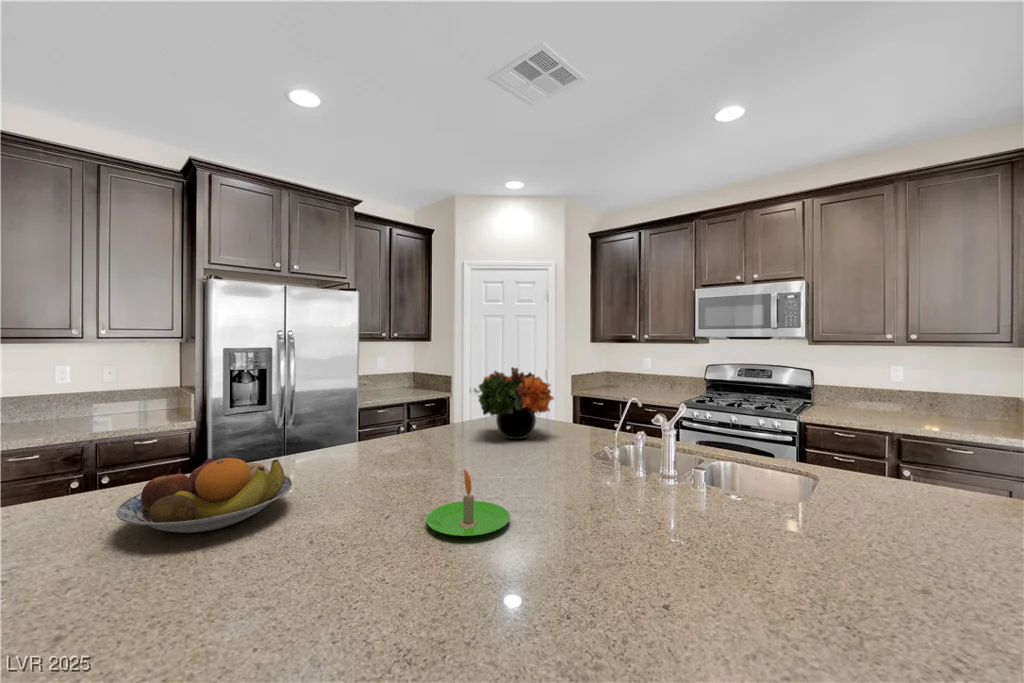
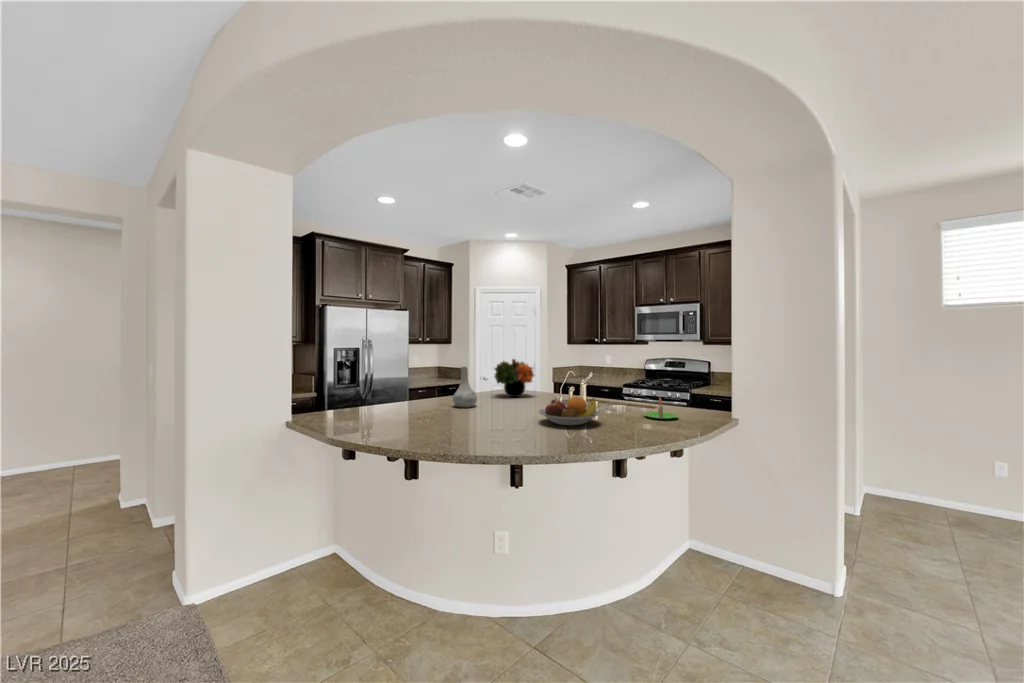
vase: none [381,387,435,477] -> present [453,367,477,408]
fruit bowl: present [116,458,292,533] -> present [538,397,600,426]
candle: present [426,470,510,536] -> present [644,397,678,419]

